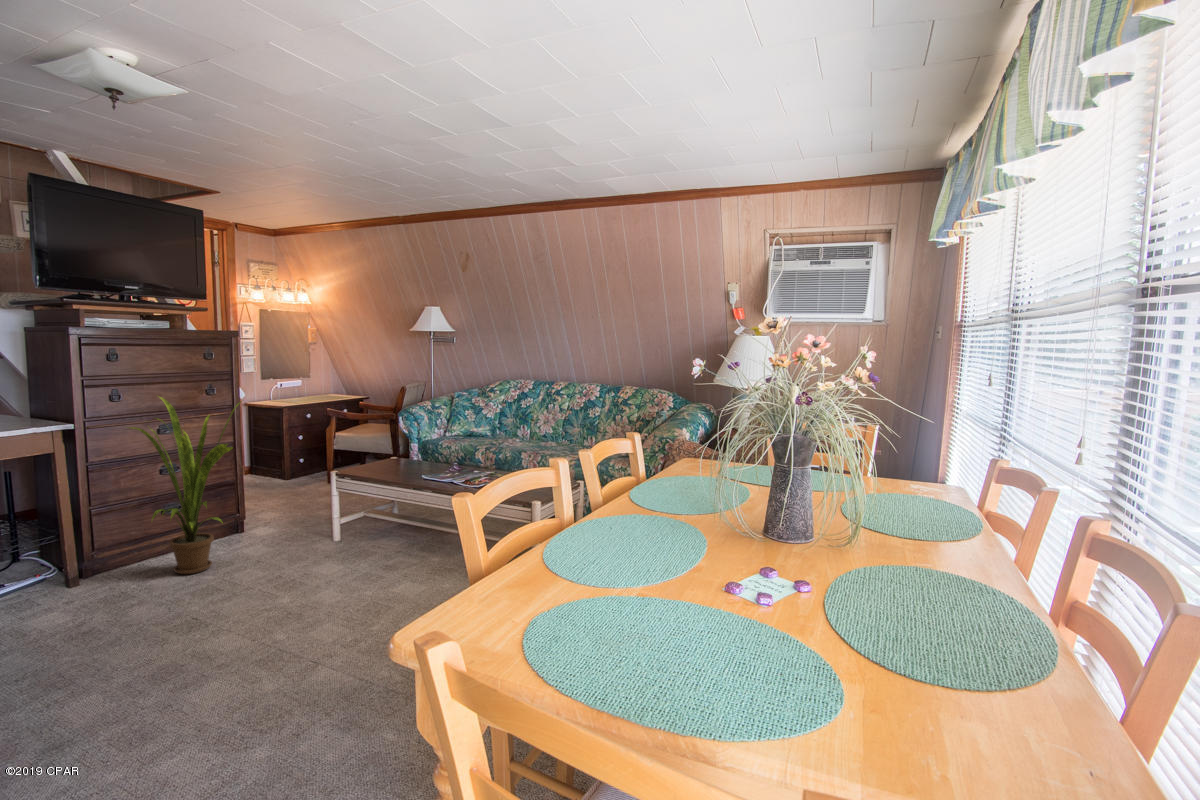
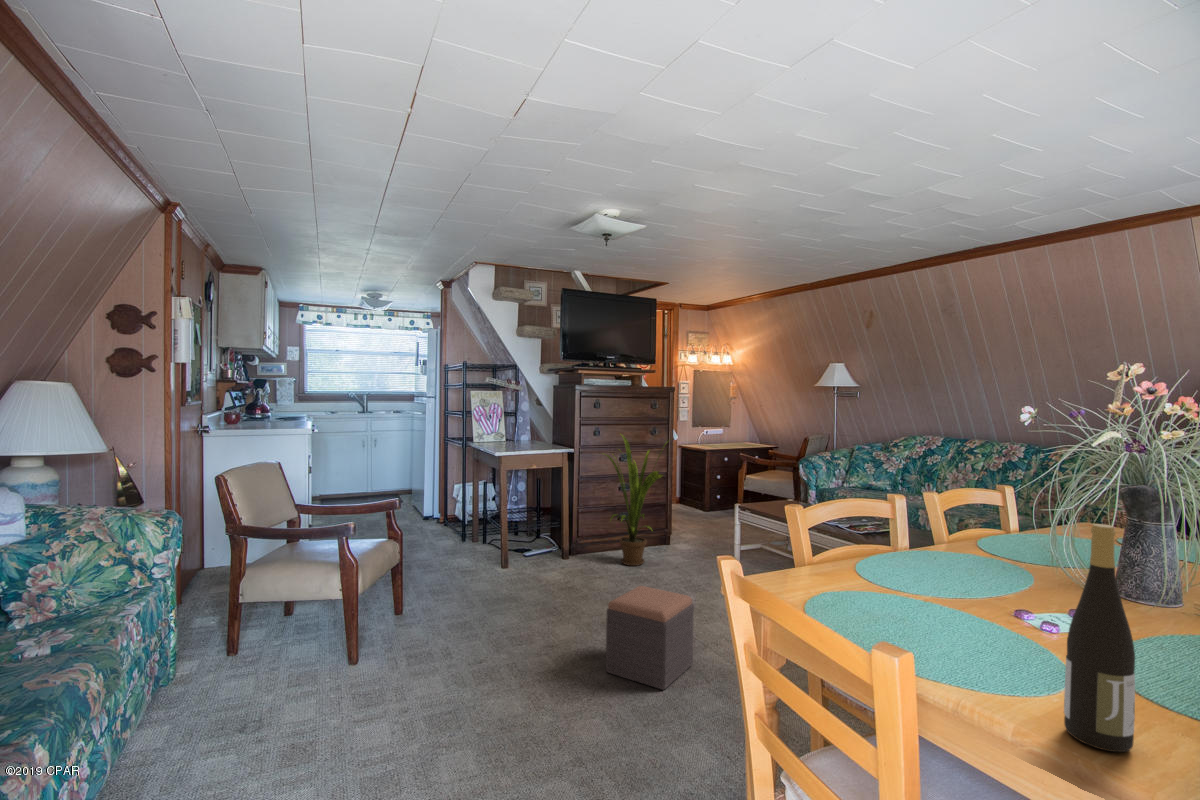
wine bottle: none [867,504,938,752] -> present [1064,524,1135,752]
footstool: none [169,612,310,757] -> present [606,586,694,690]

